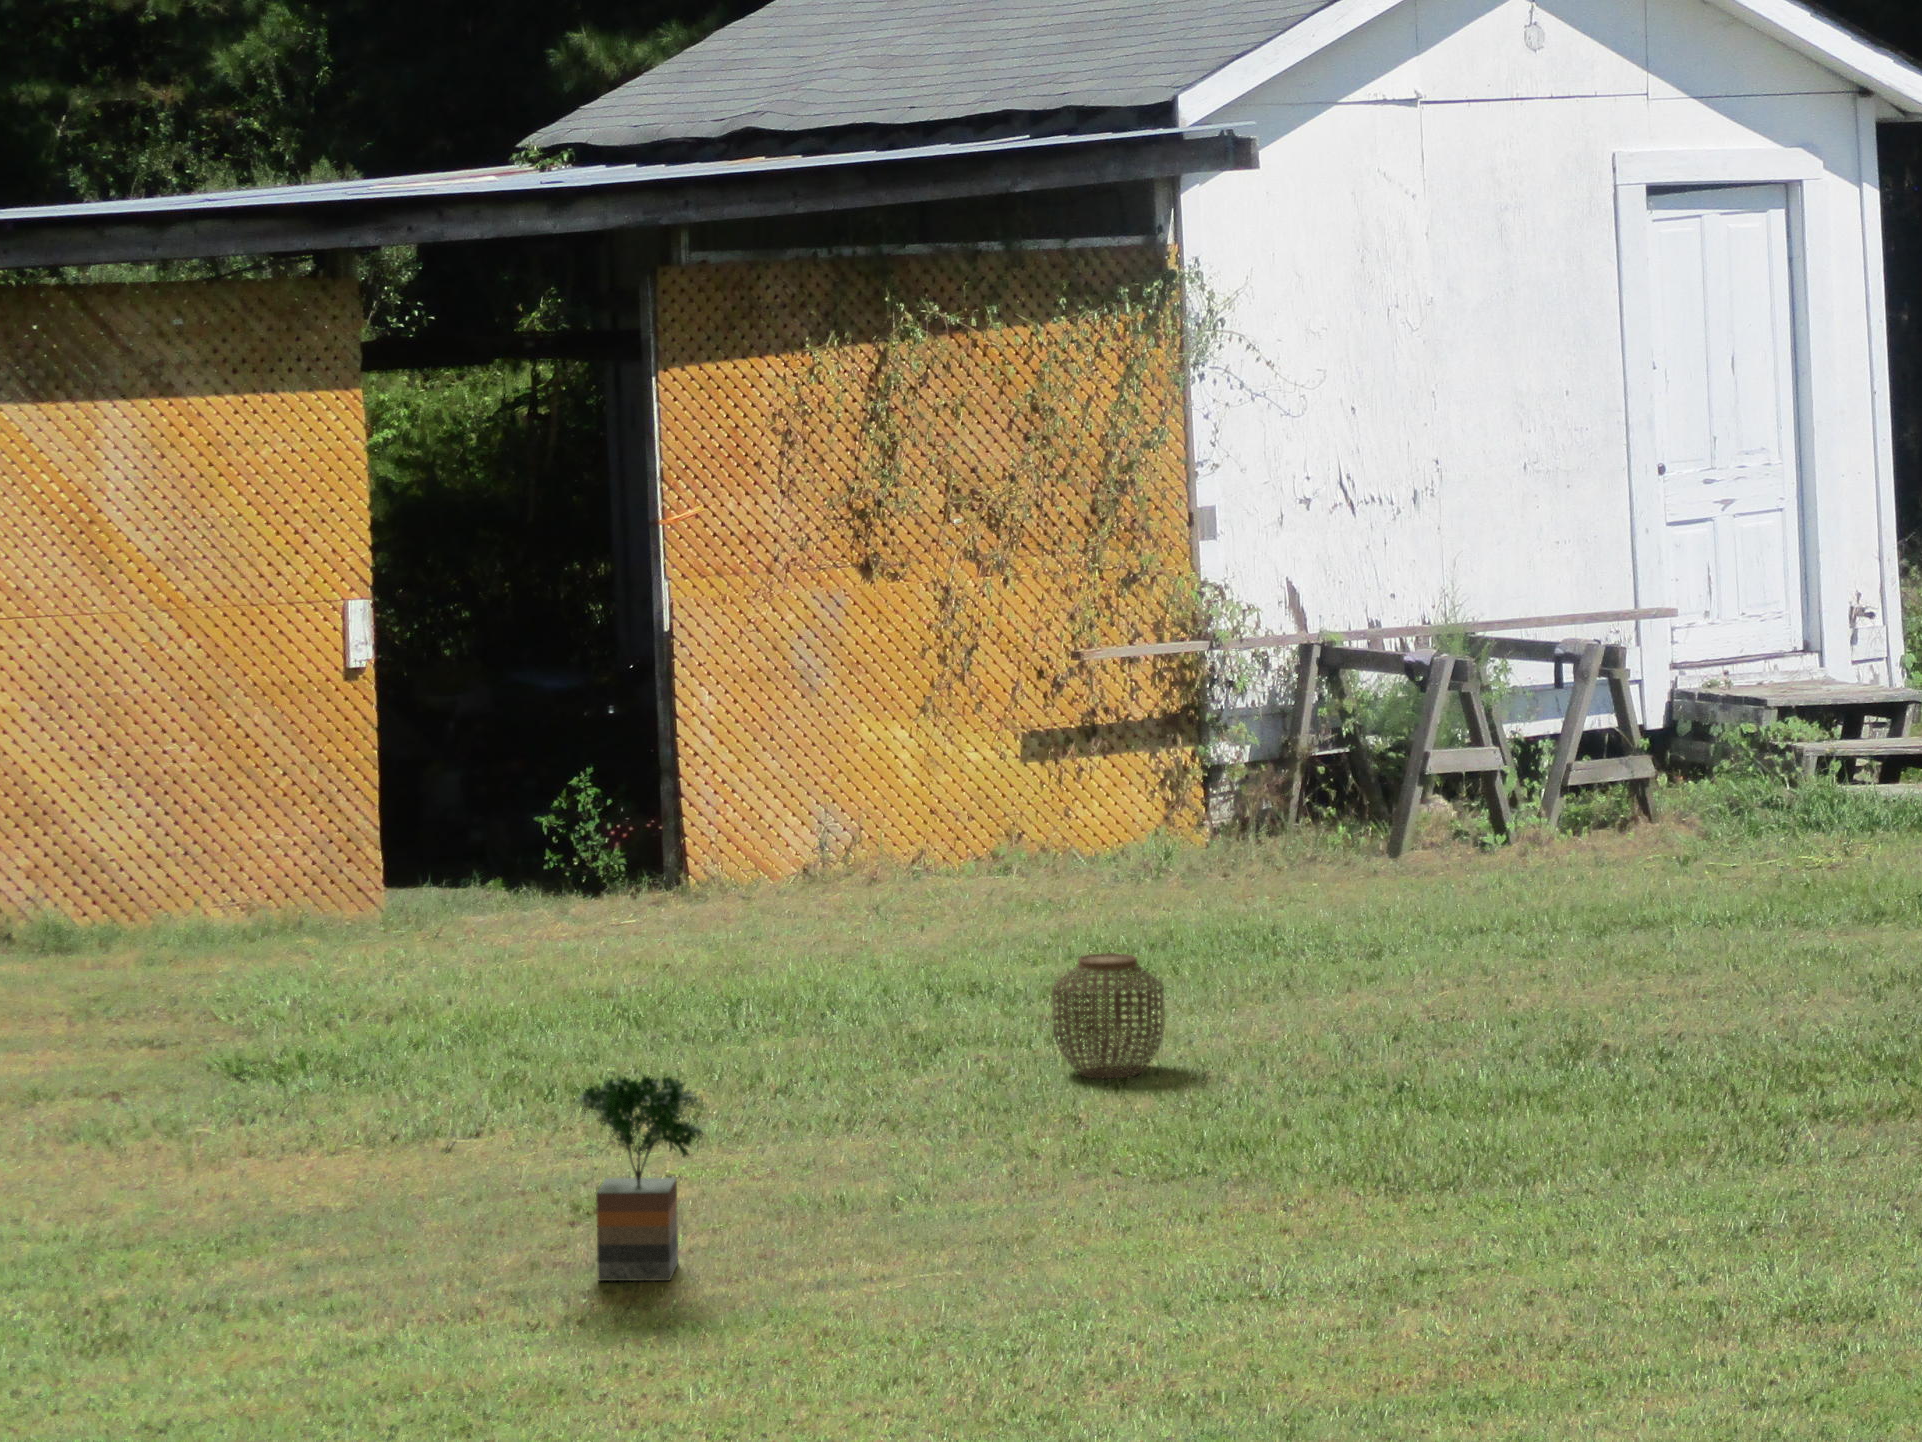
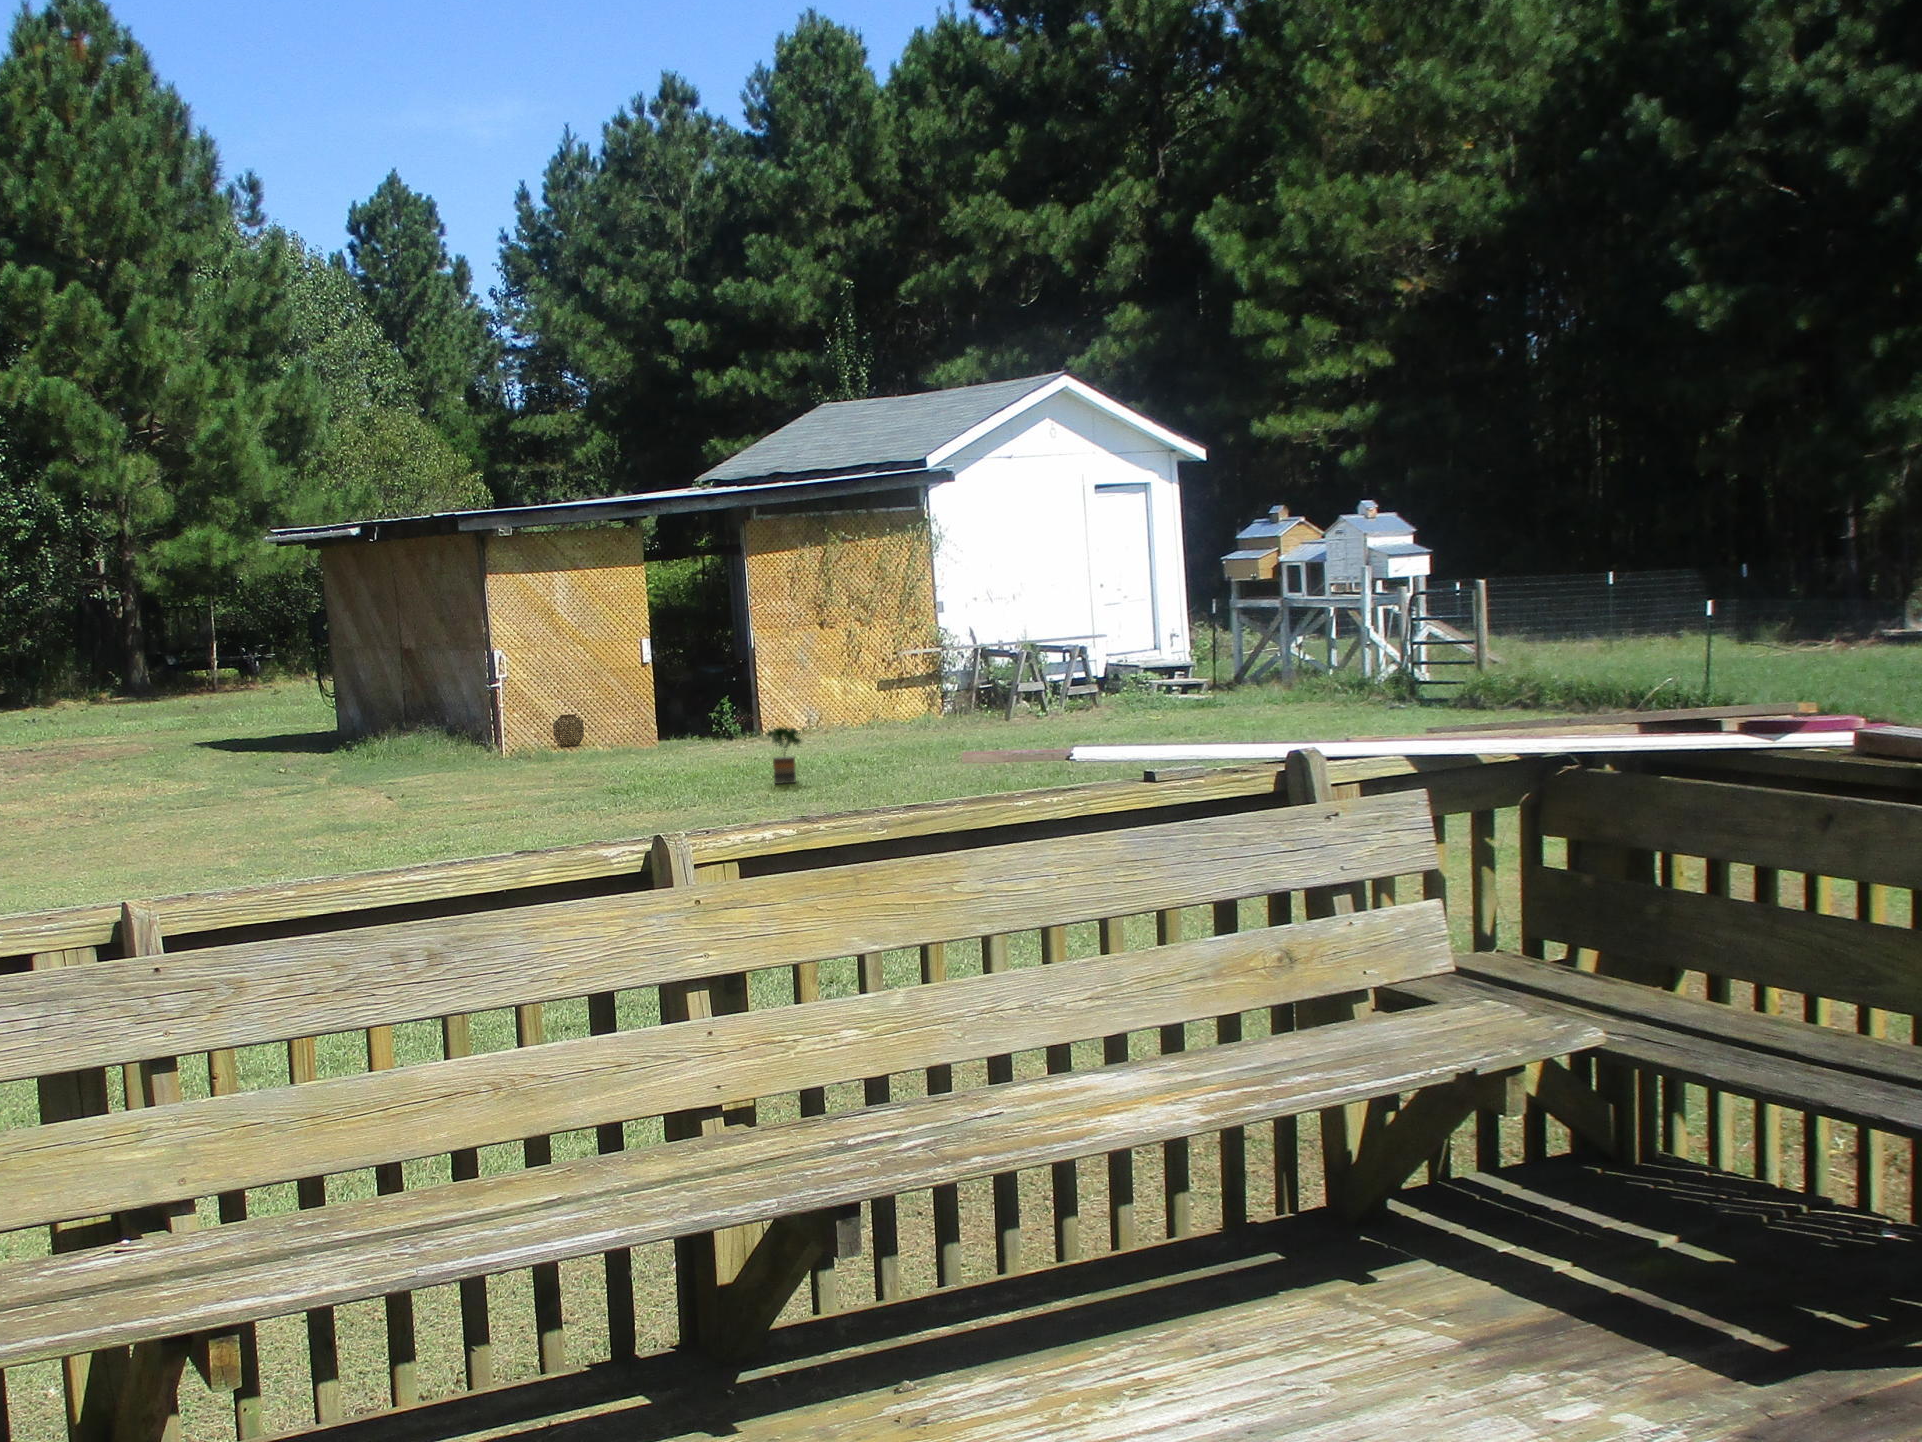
woven basket: present [1052,953,1165,1078] -> present [553,714,584,747]

